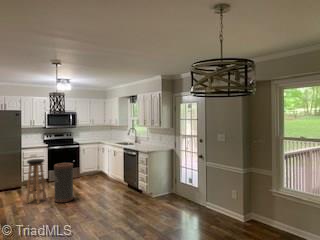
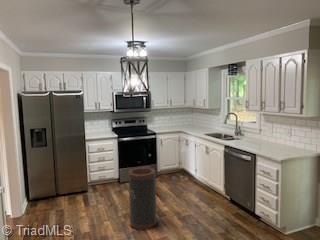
bar stool: present [26,159,46,204] -> none [91,160,119,229]

